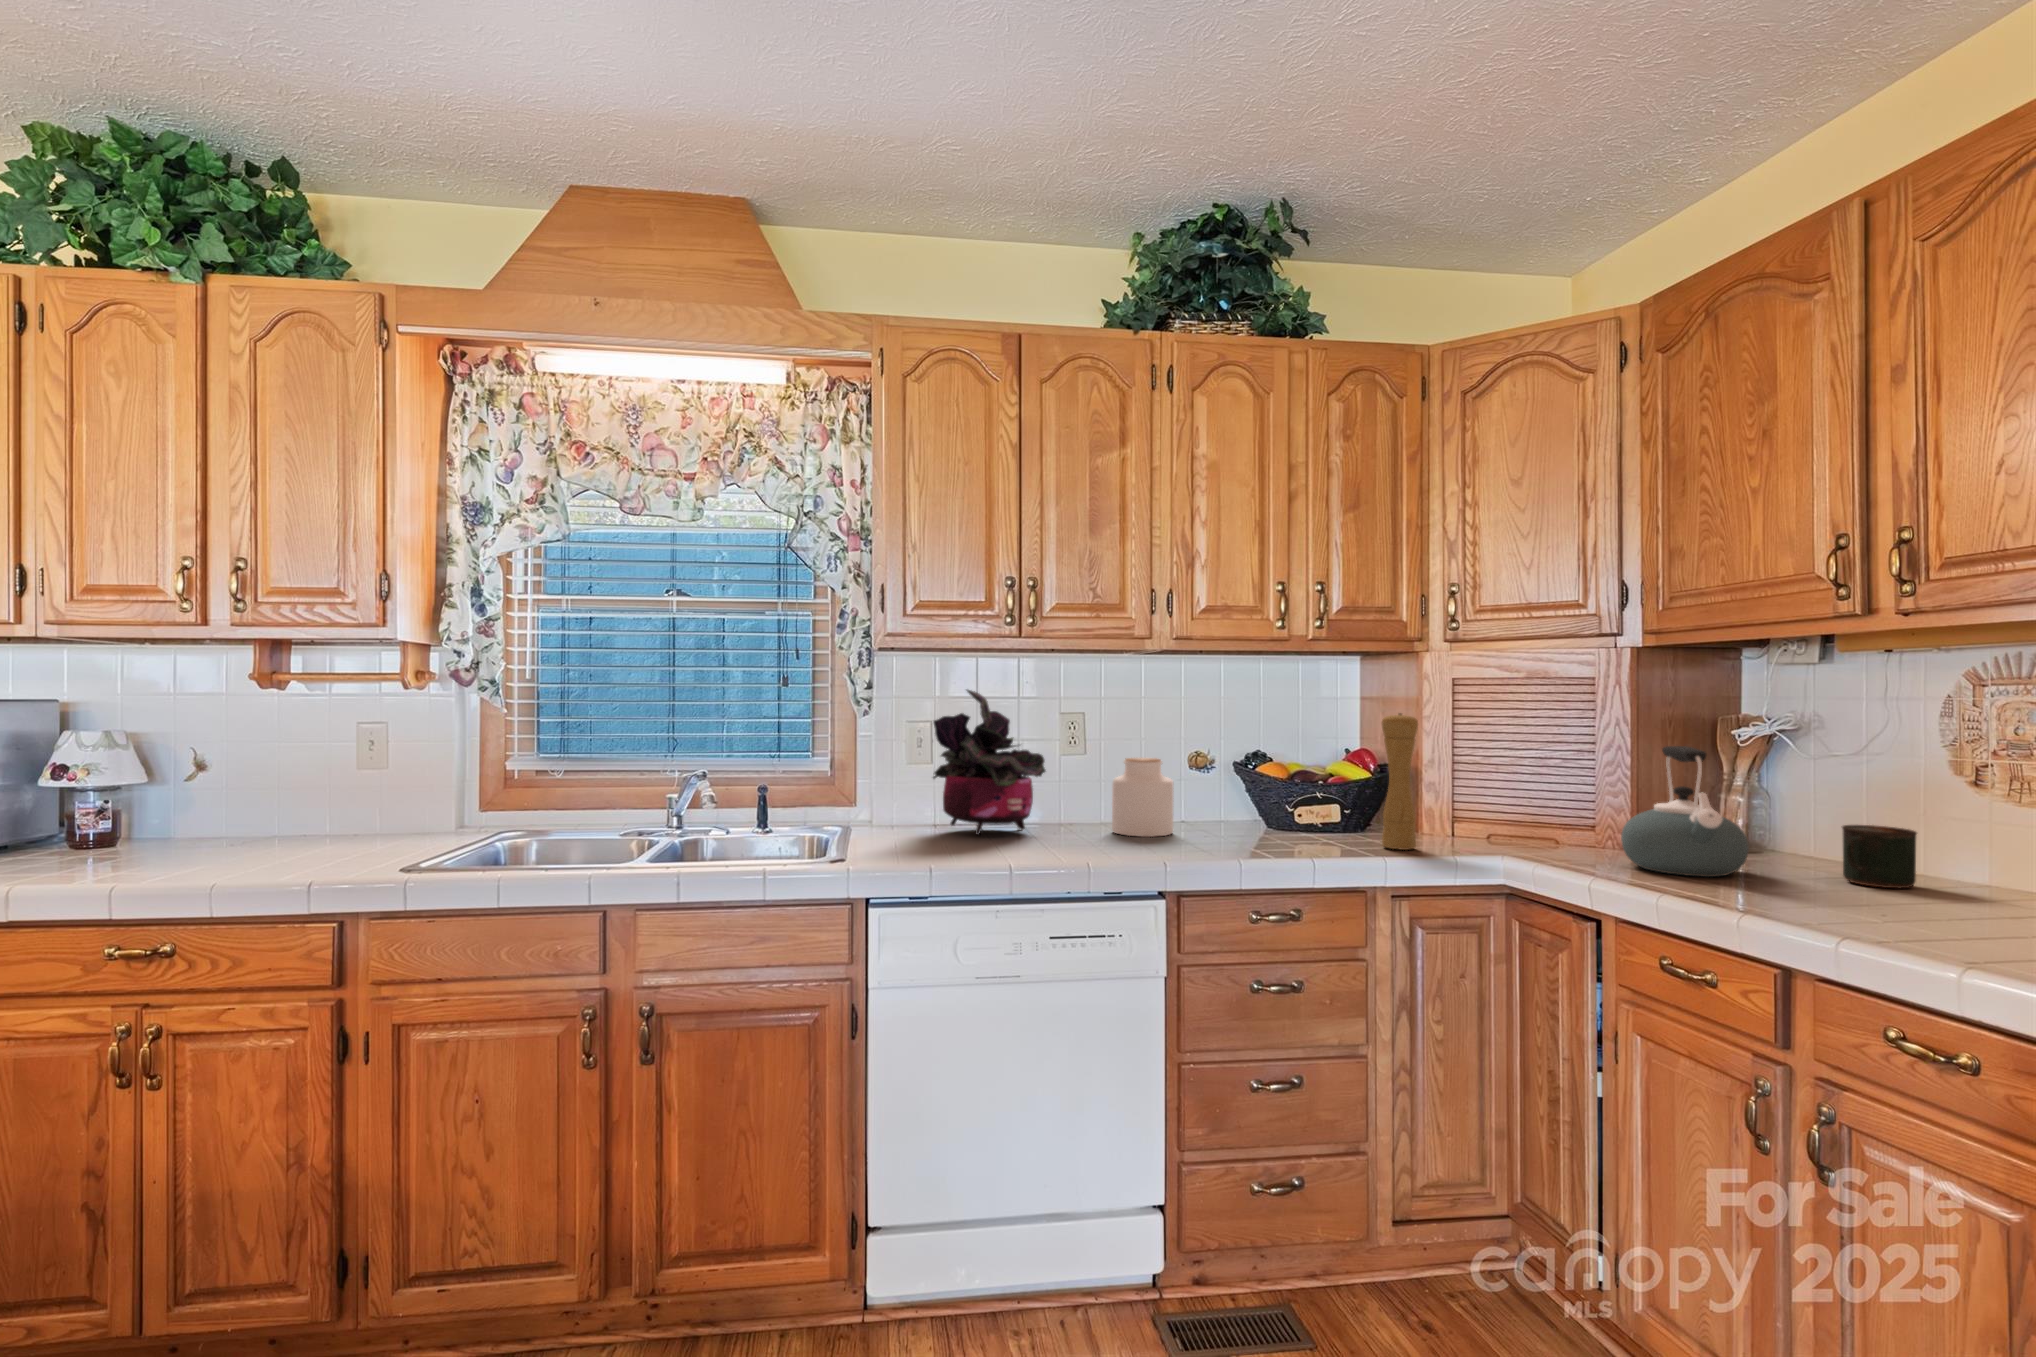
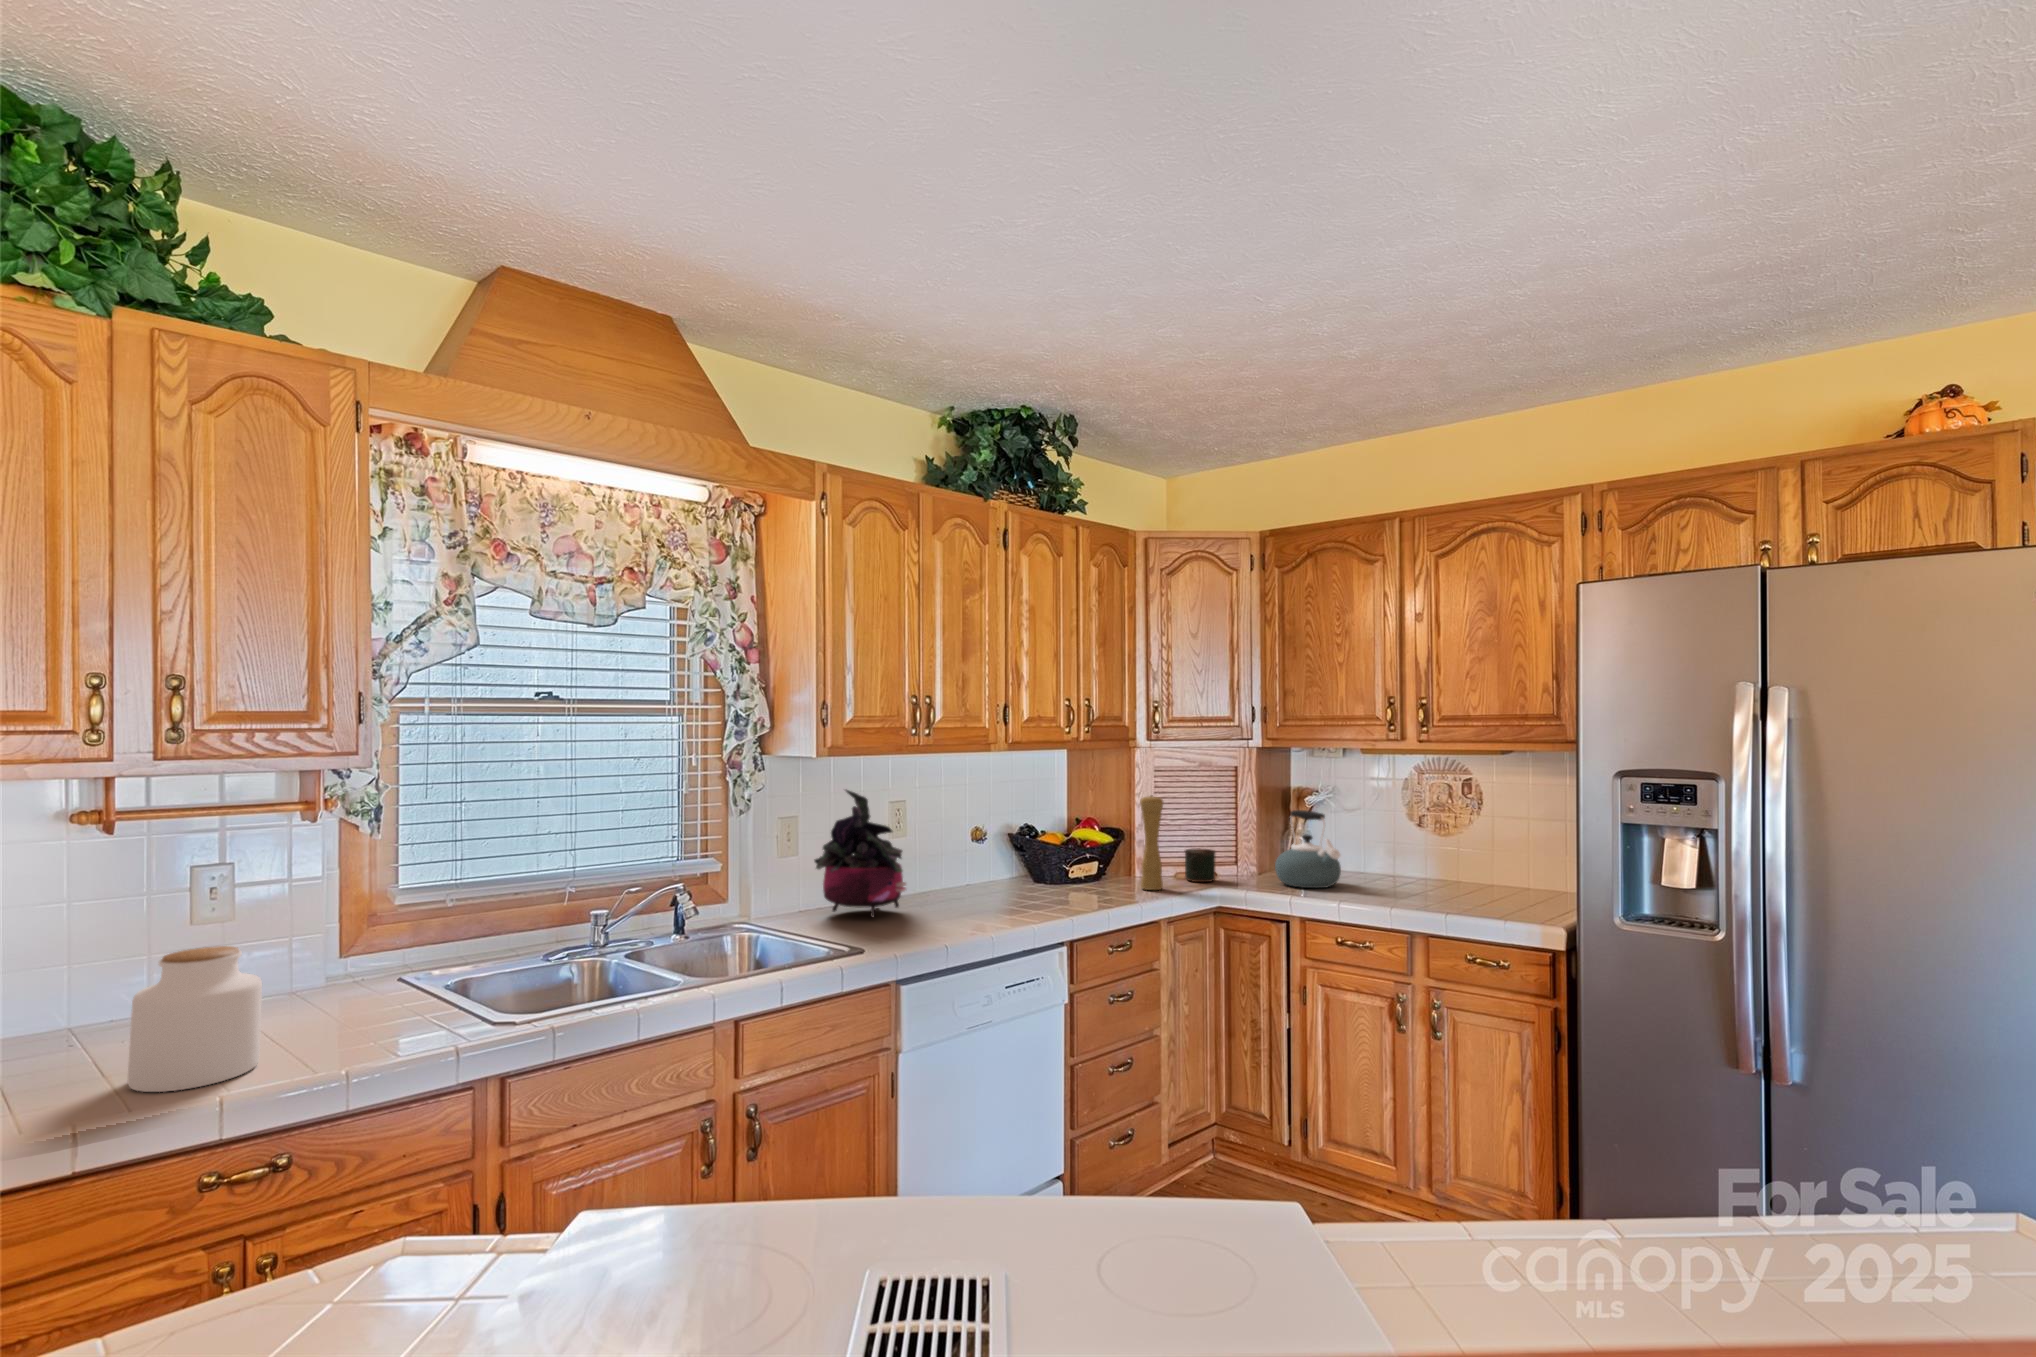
jar: present [1112,758,1173,837] -> present [128,946,262,1092]
mug: present [1842,825,1917,888] -> present [1185,849,1215,882]

